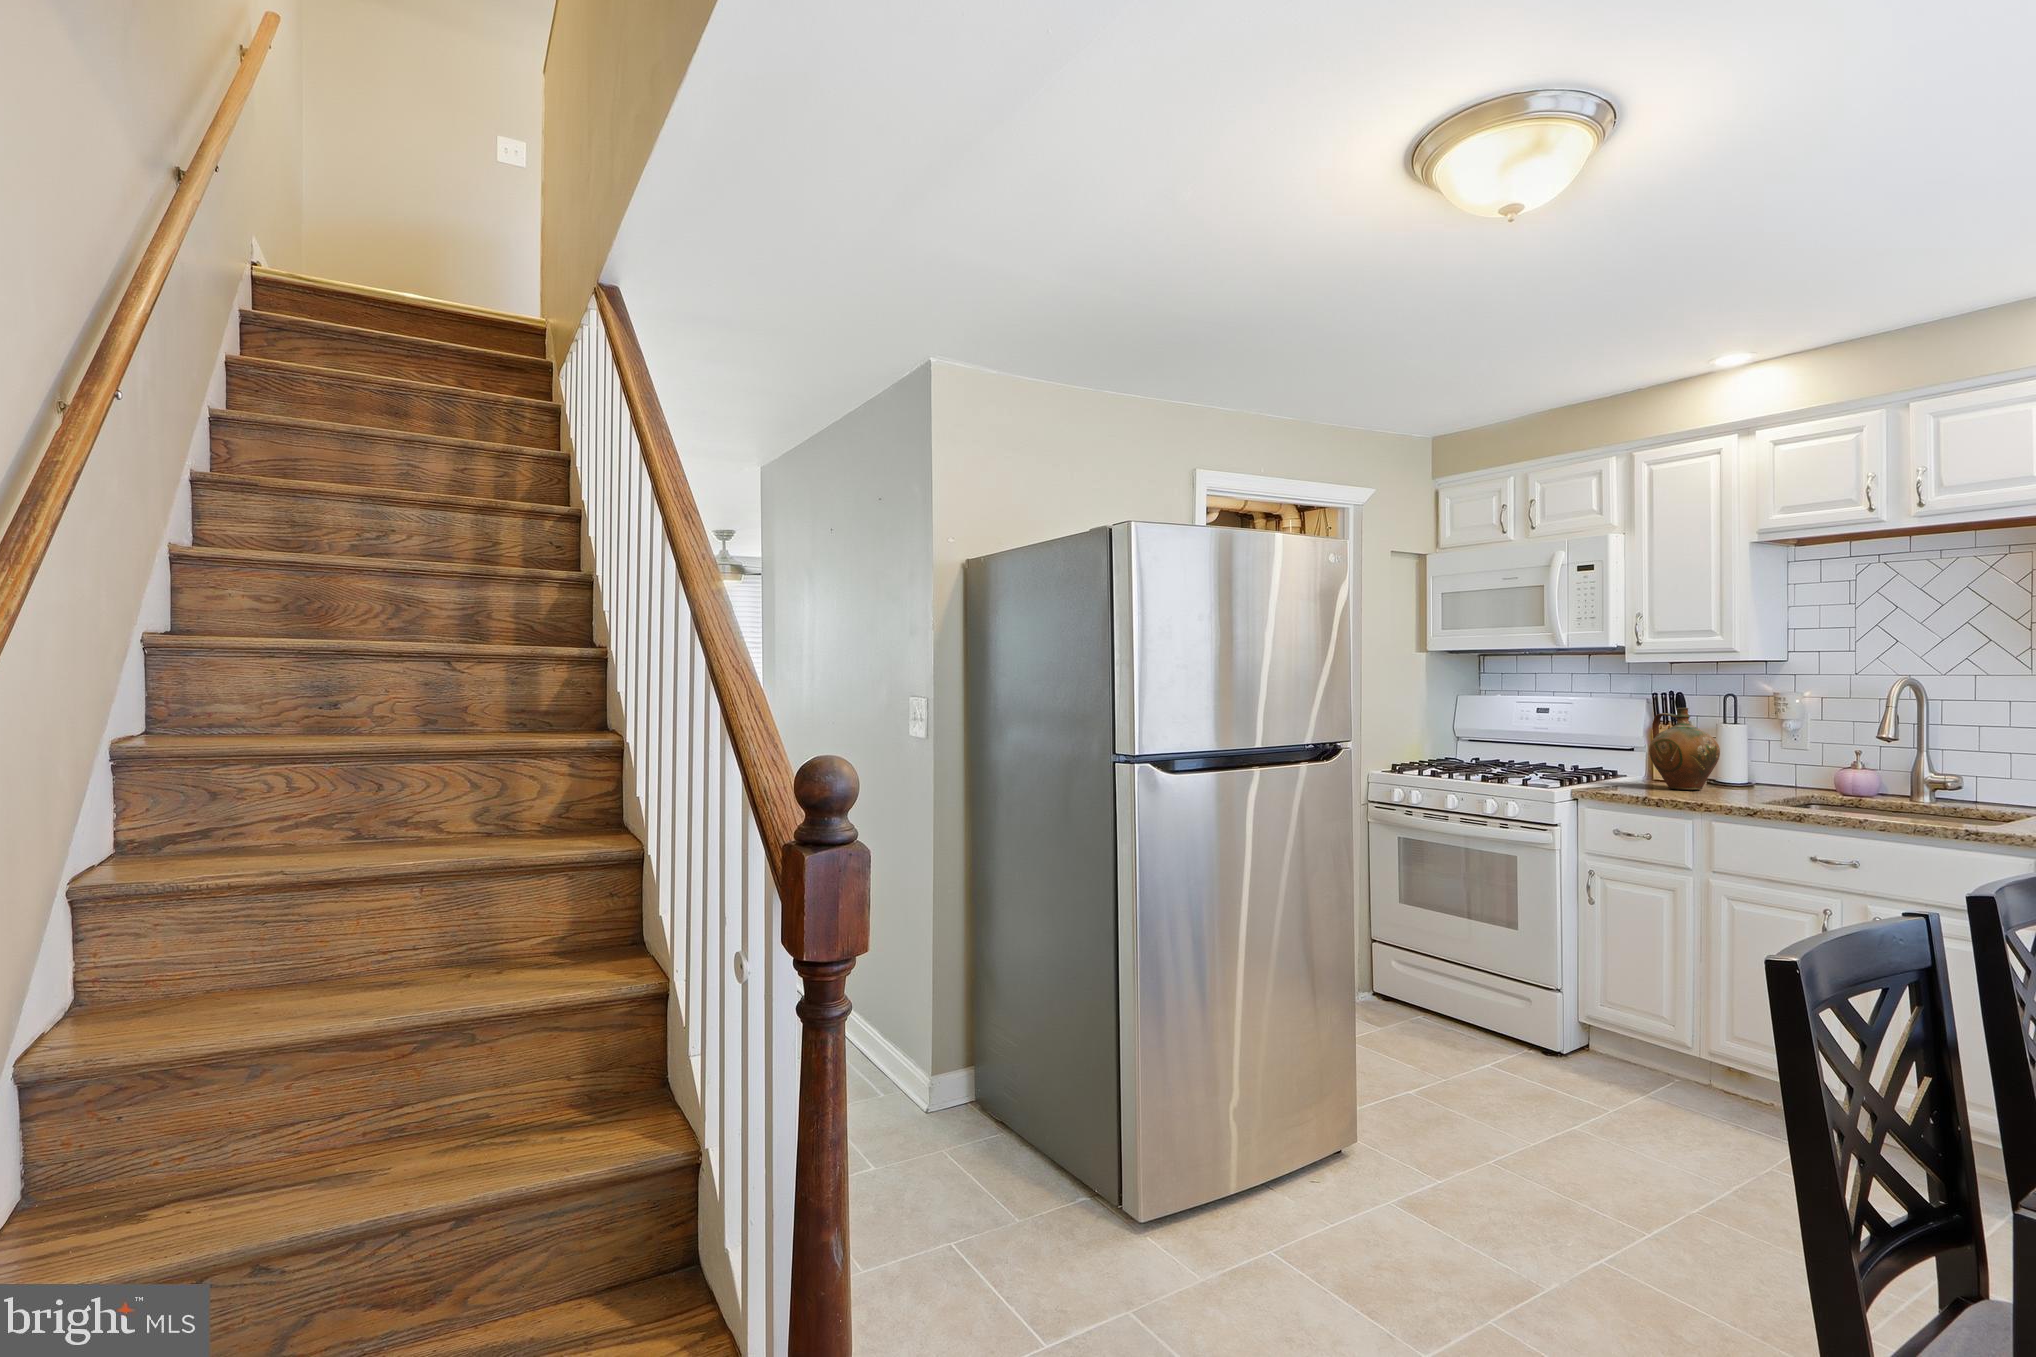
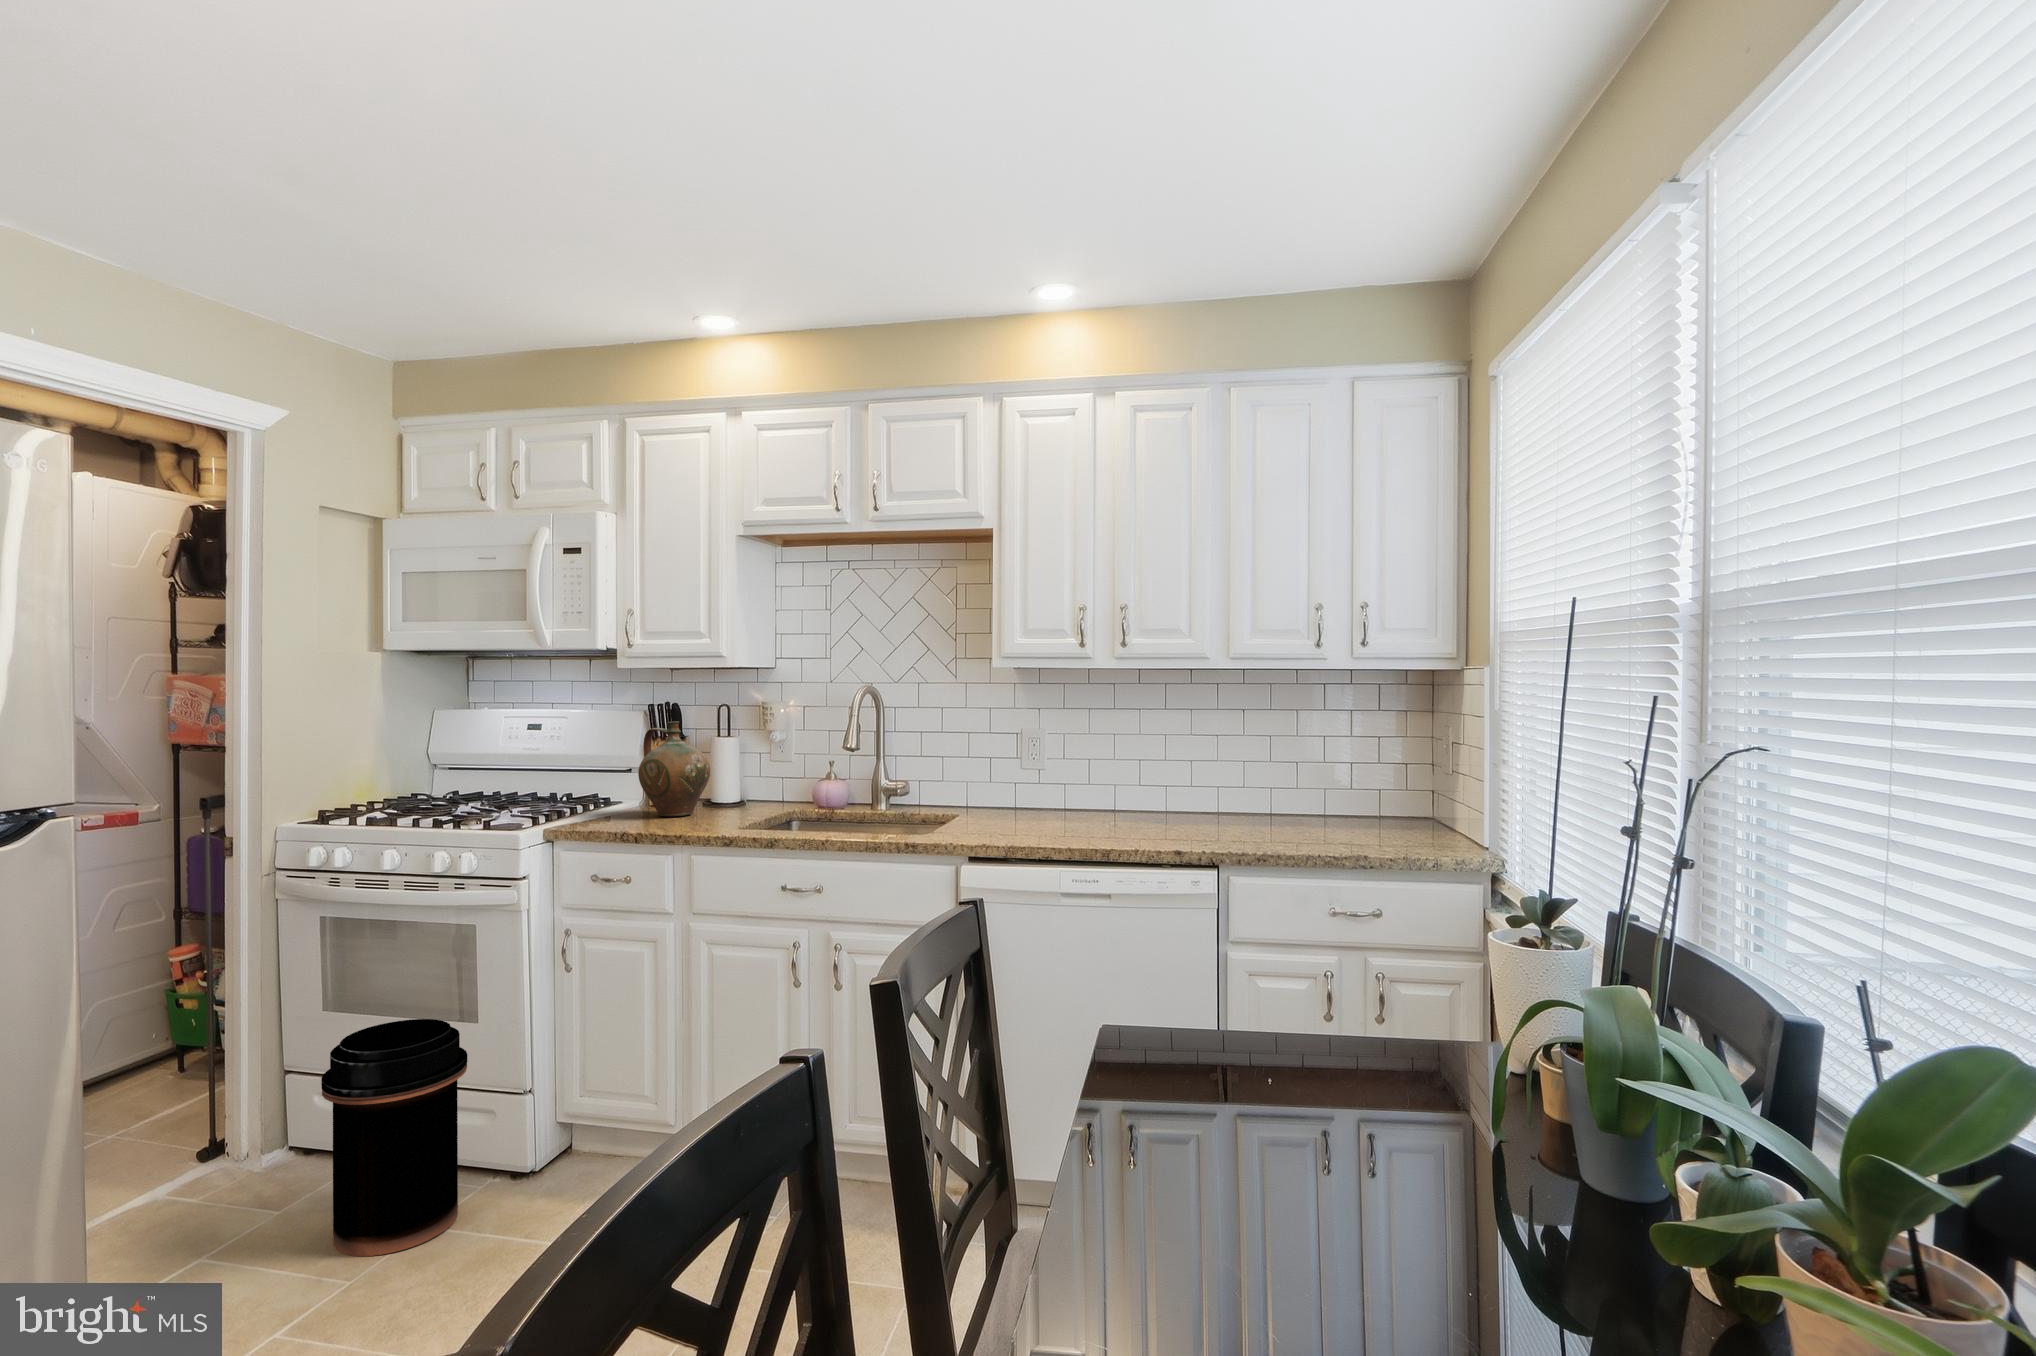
trash can: none [1422,916,1519,1075] -> present [321,1019,467,1256]

